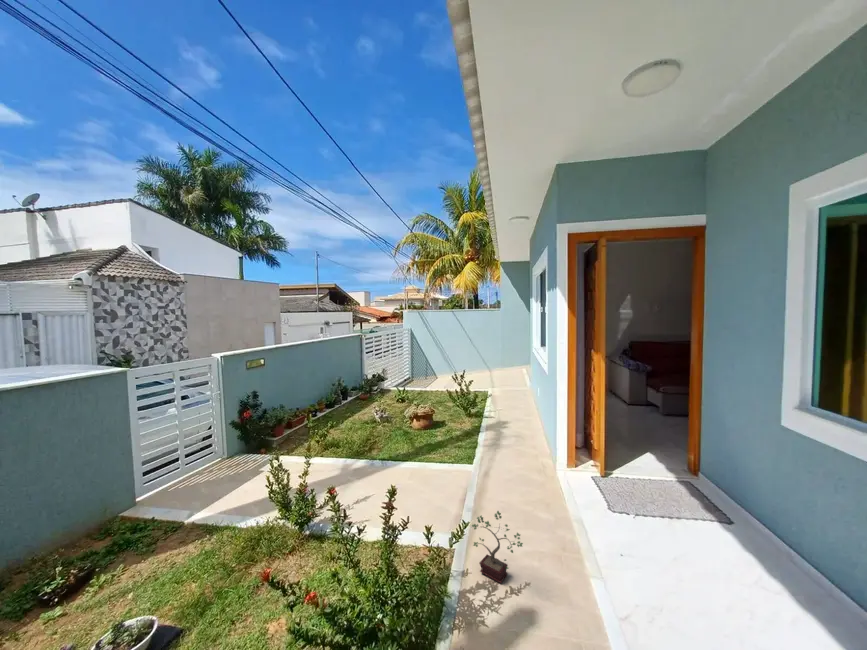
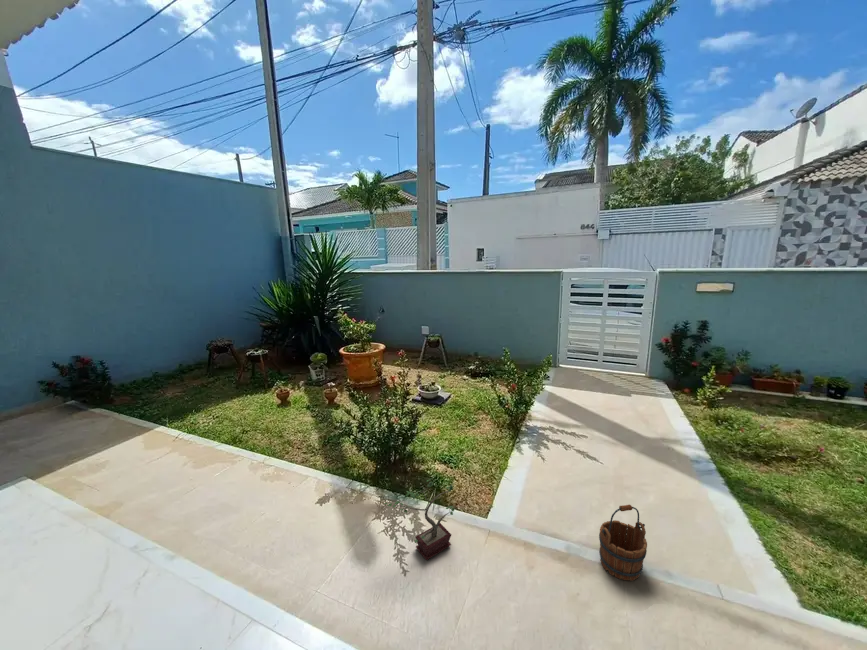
wooden bucket: none [450,465,472,506] -> present [599,505,647,581]

